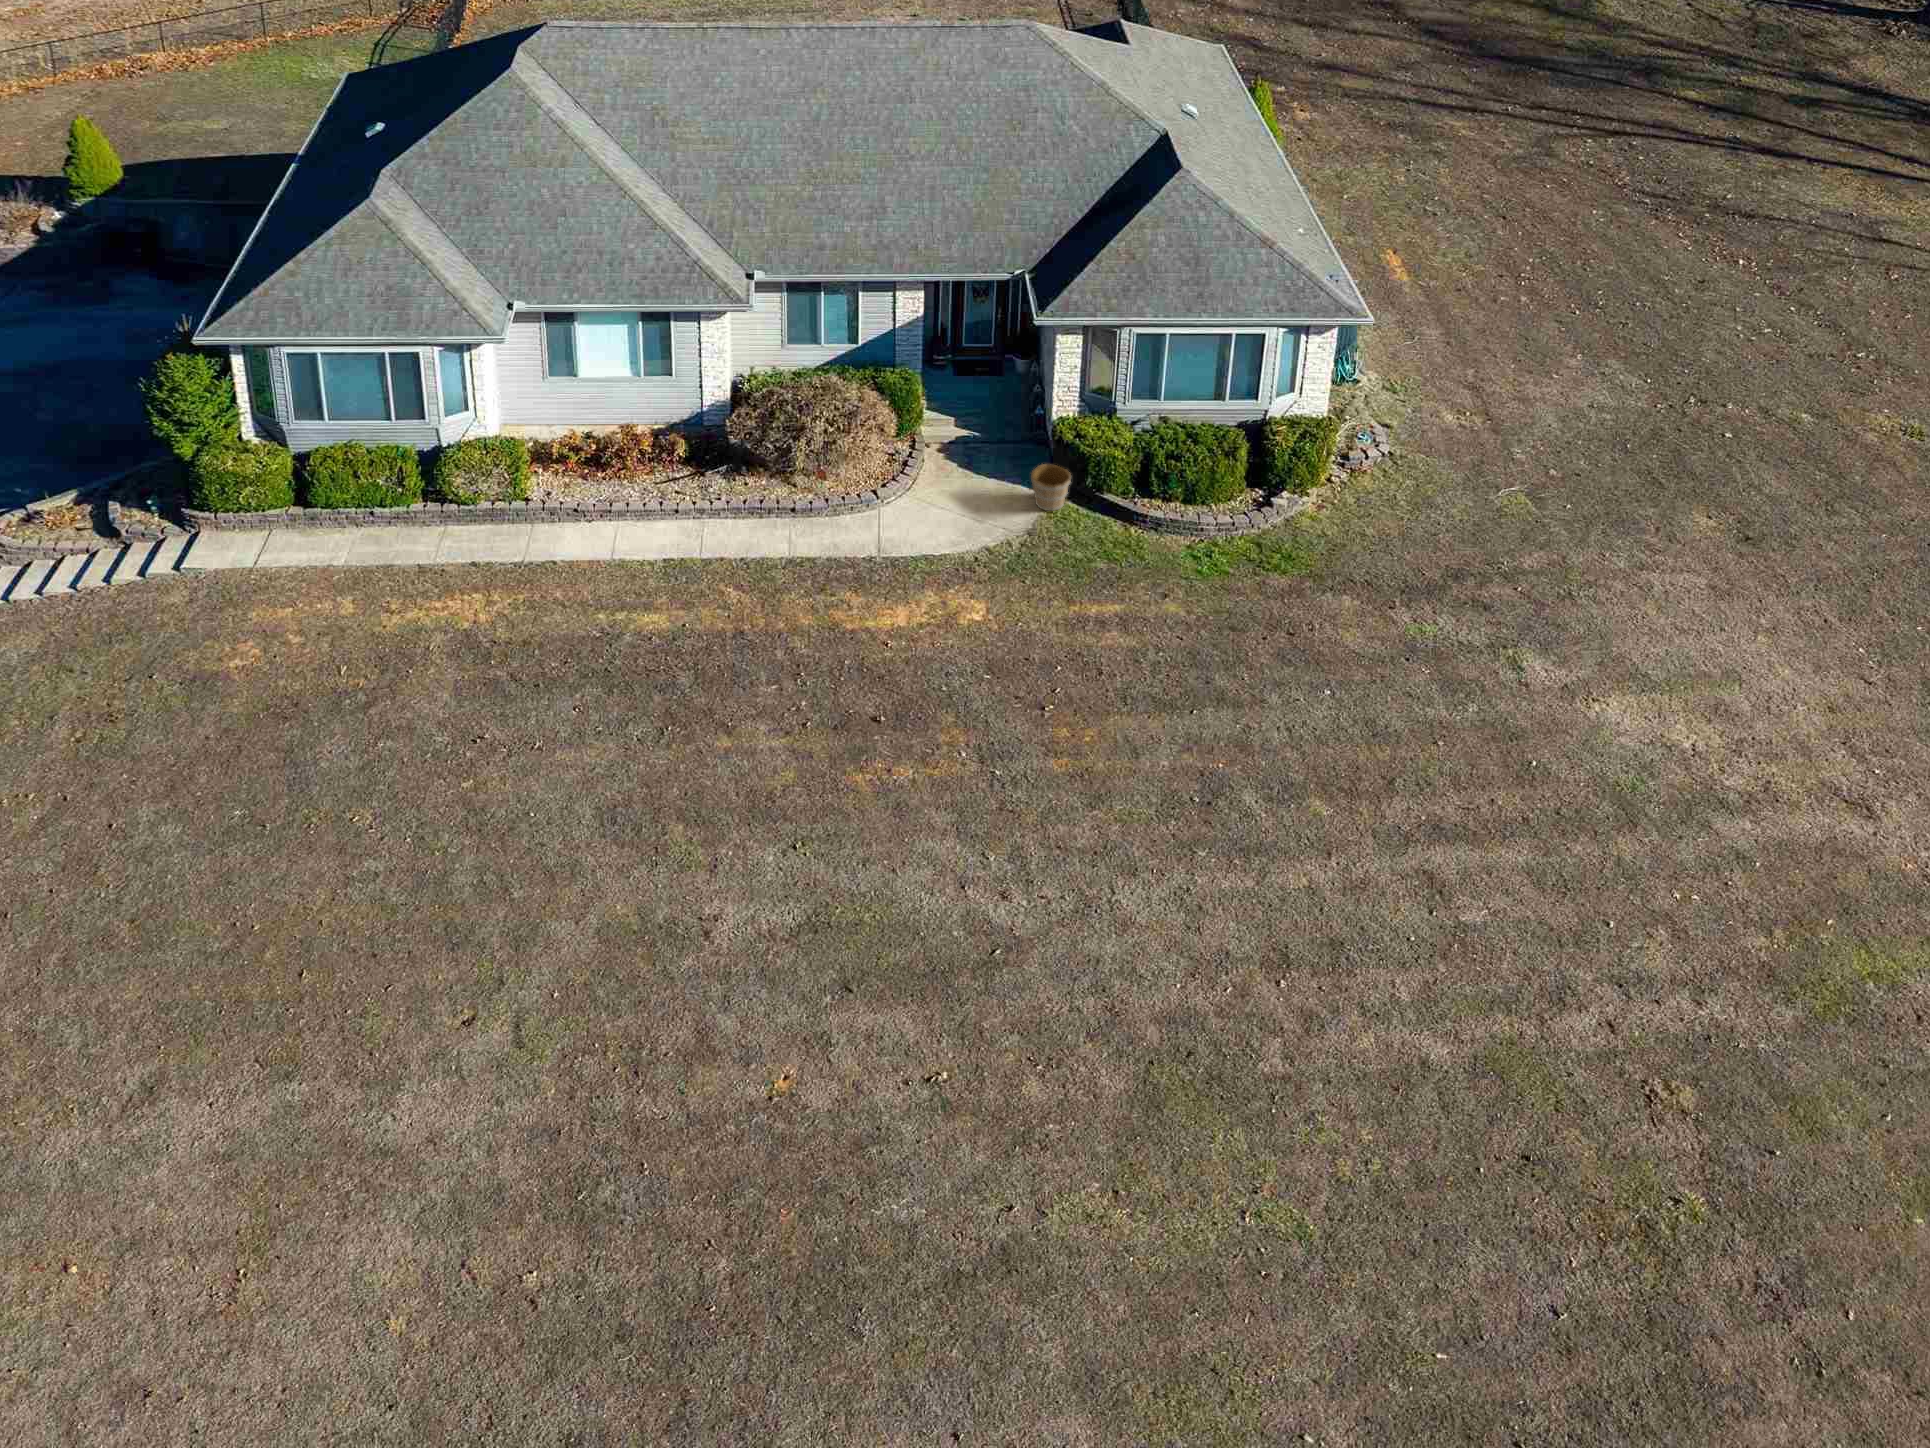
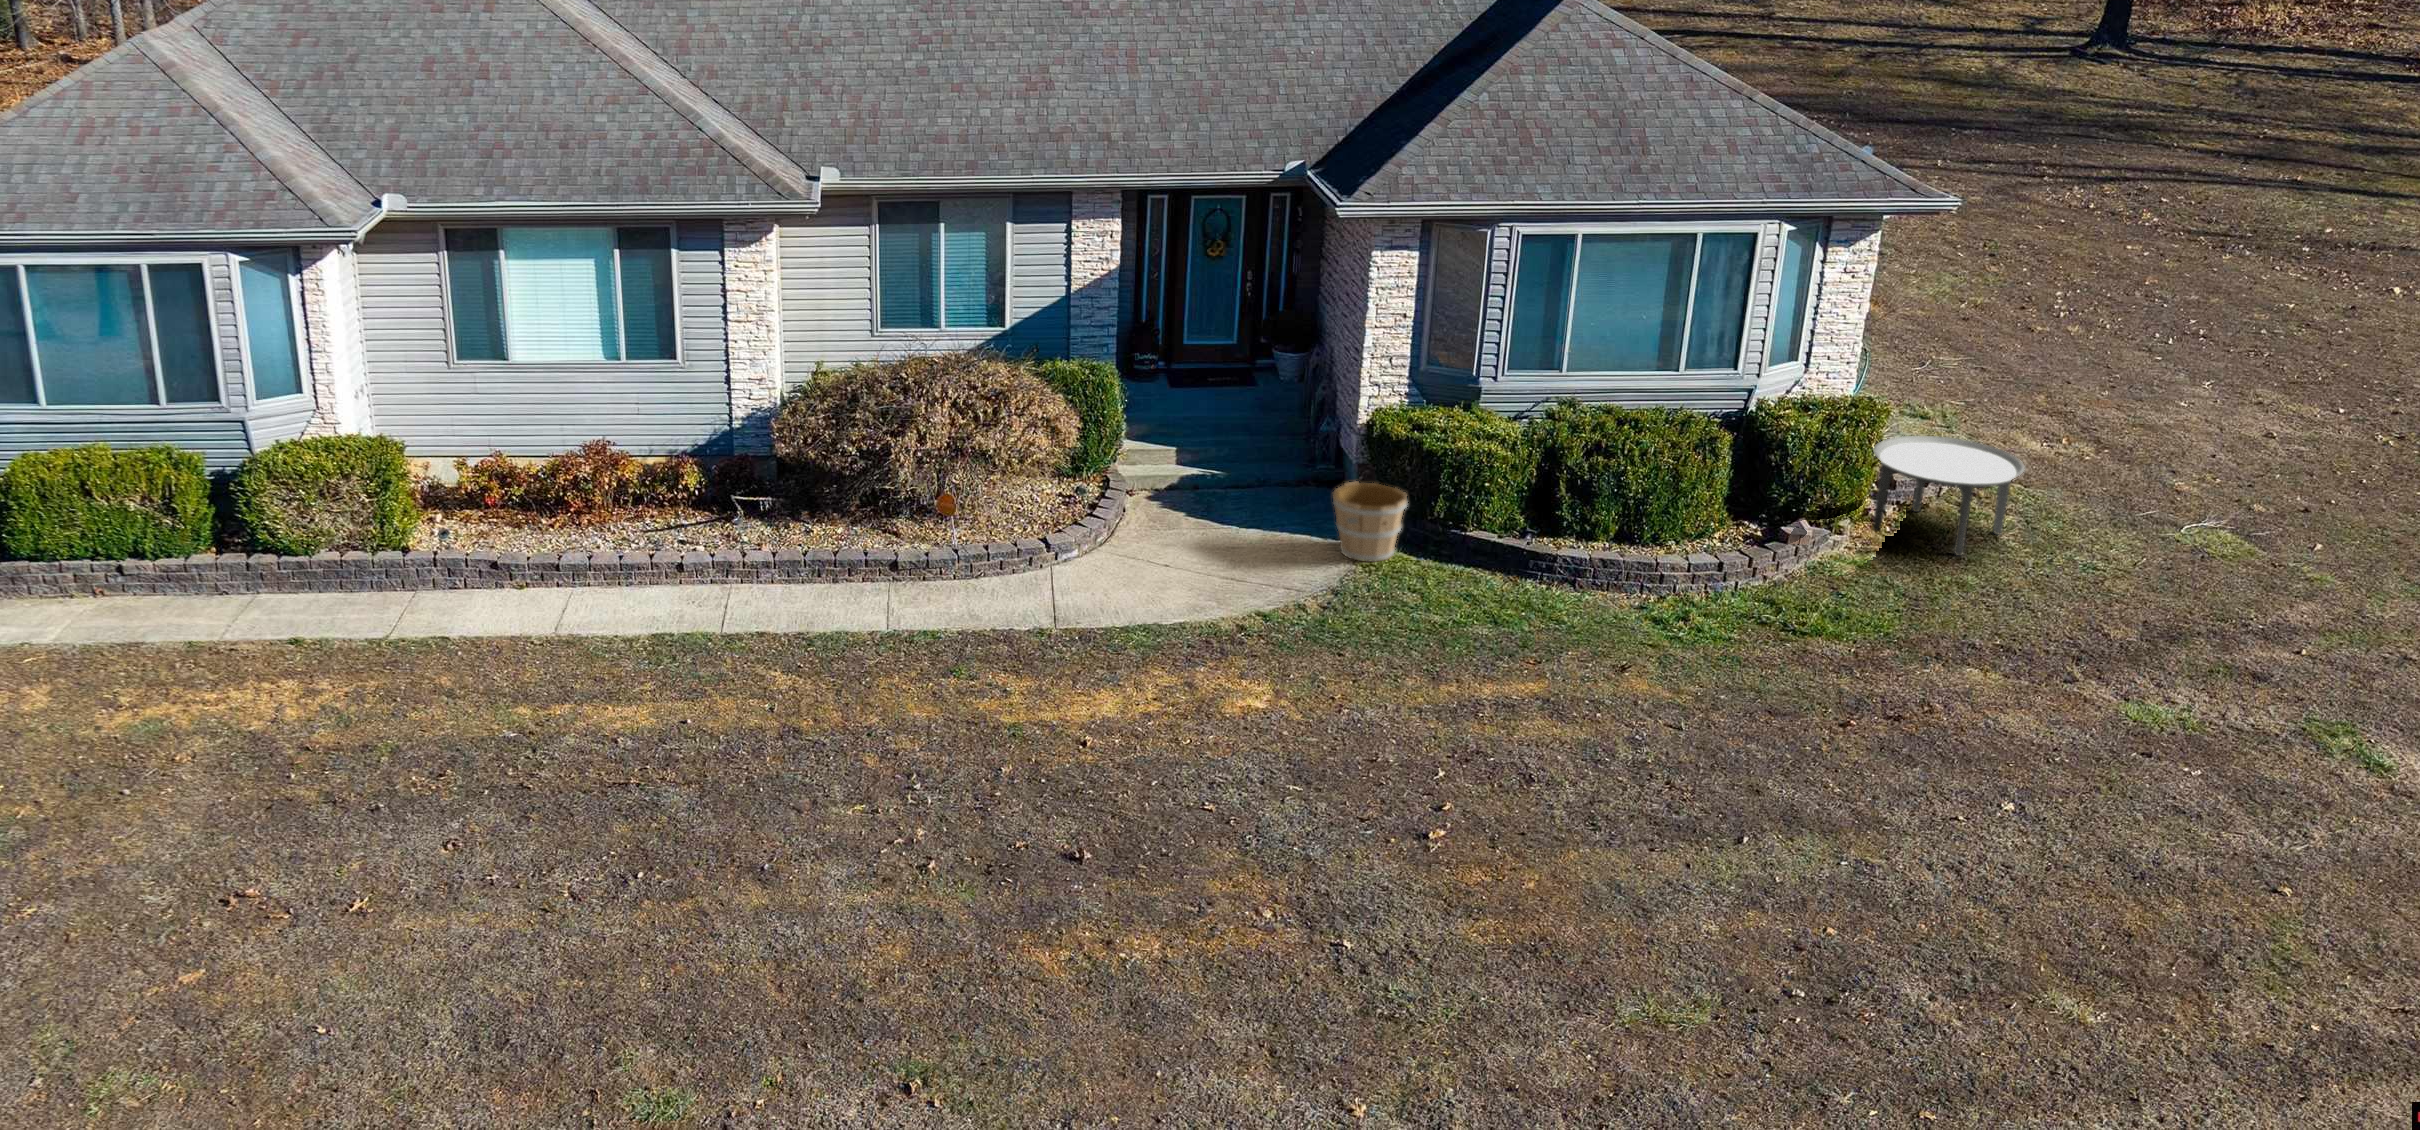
round table: none [1328,436,1407,513] -> present [1872,436,2024,556]

